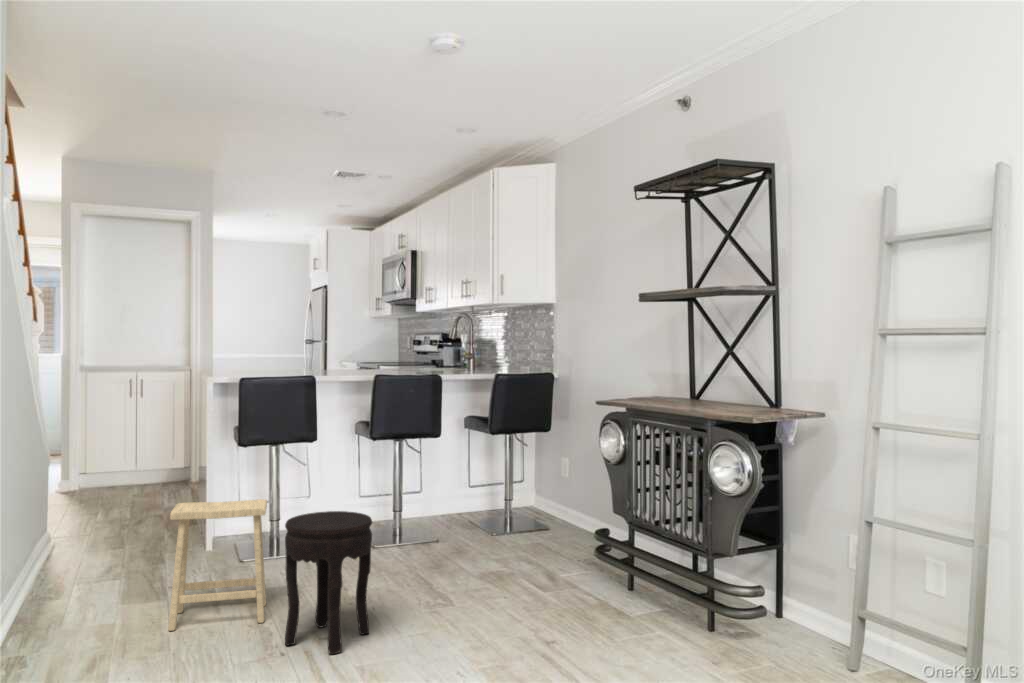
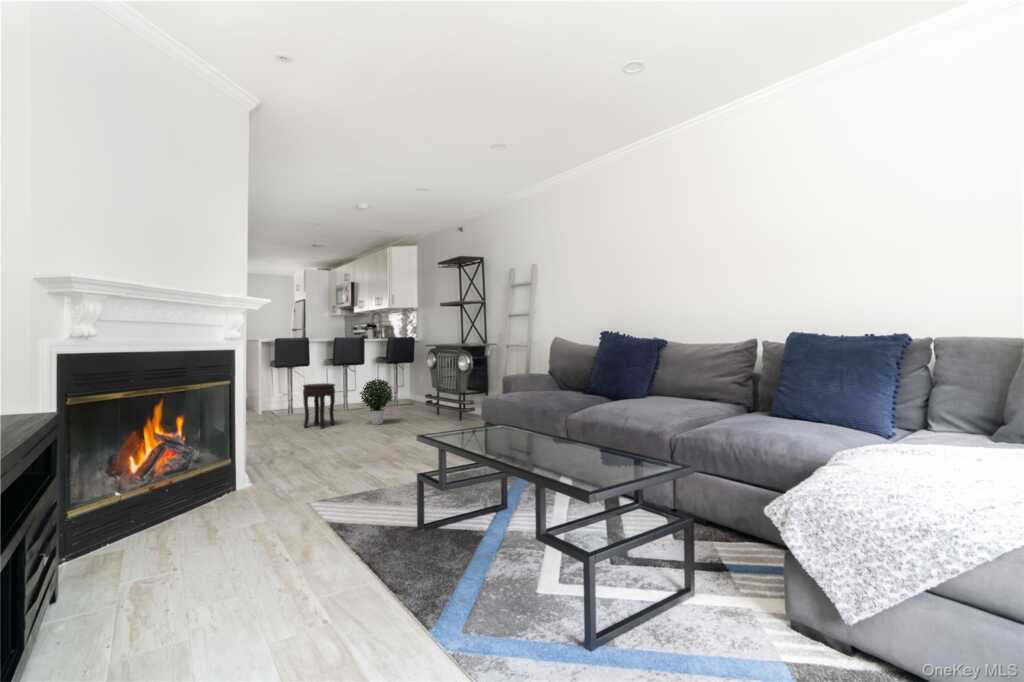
footstool: present [168,499,267,631] -> none [258,382,295,427]
potted plant: none [438,505,533,643] -> present [360,379,393,425]

